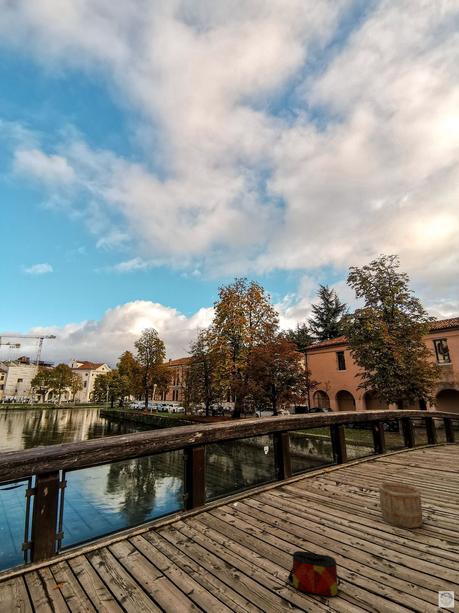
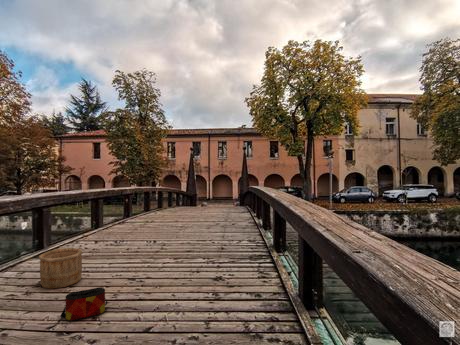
wooden bucket: present [378,483,423,528] -> present [39,248,83,289]

